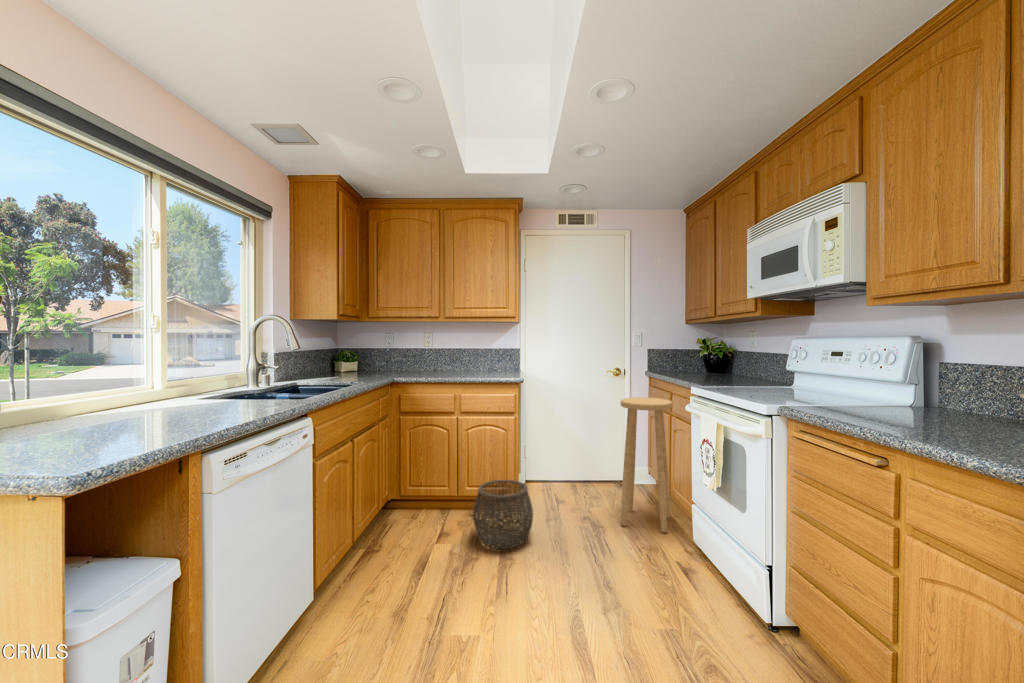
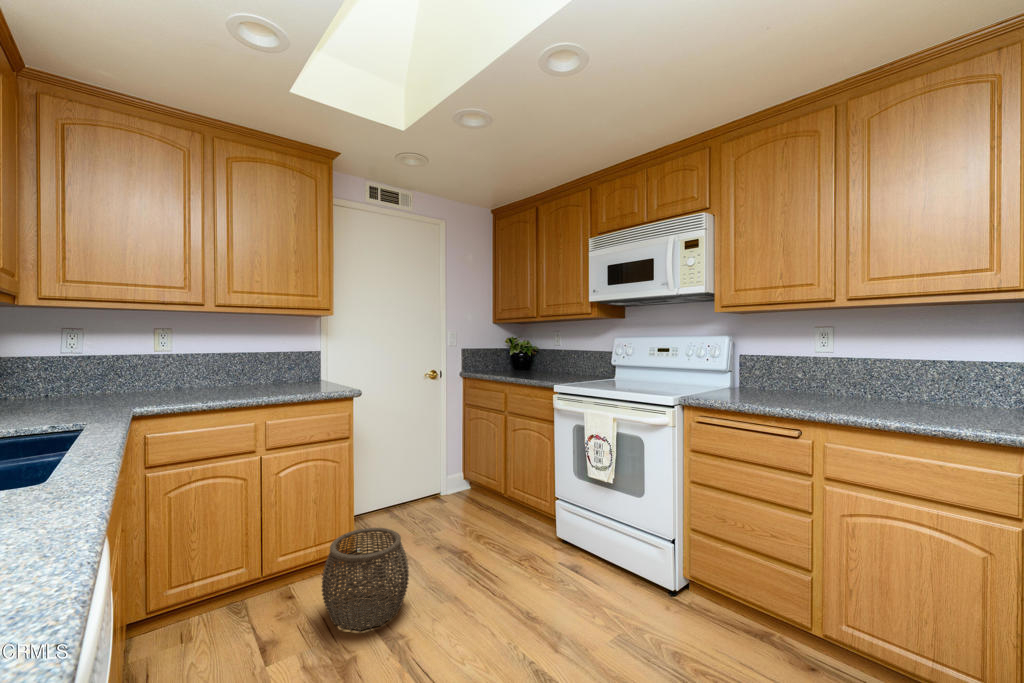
stool: present [621,397,673,533] -> none [473,401,528,546]

